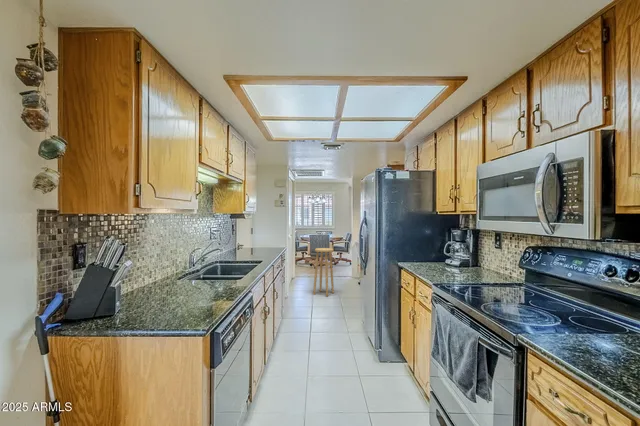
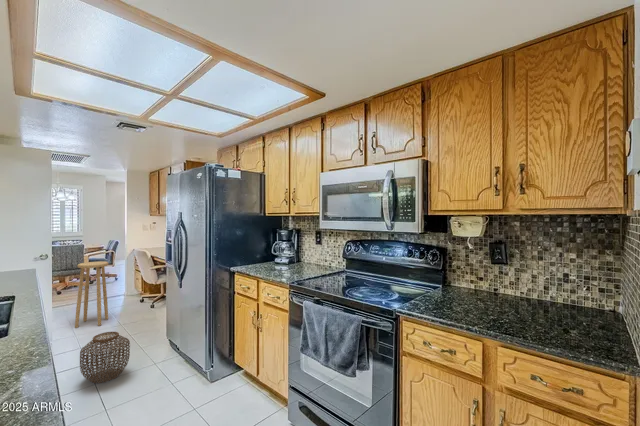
woven basket: none [300,300,330,336] -> present [80,332,130,383]

